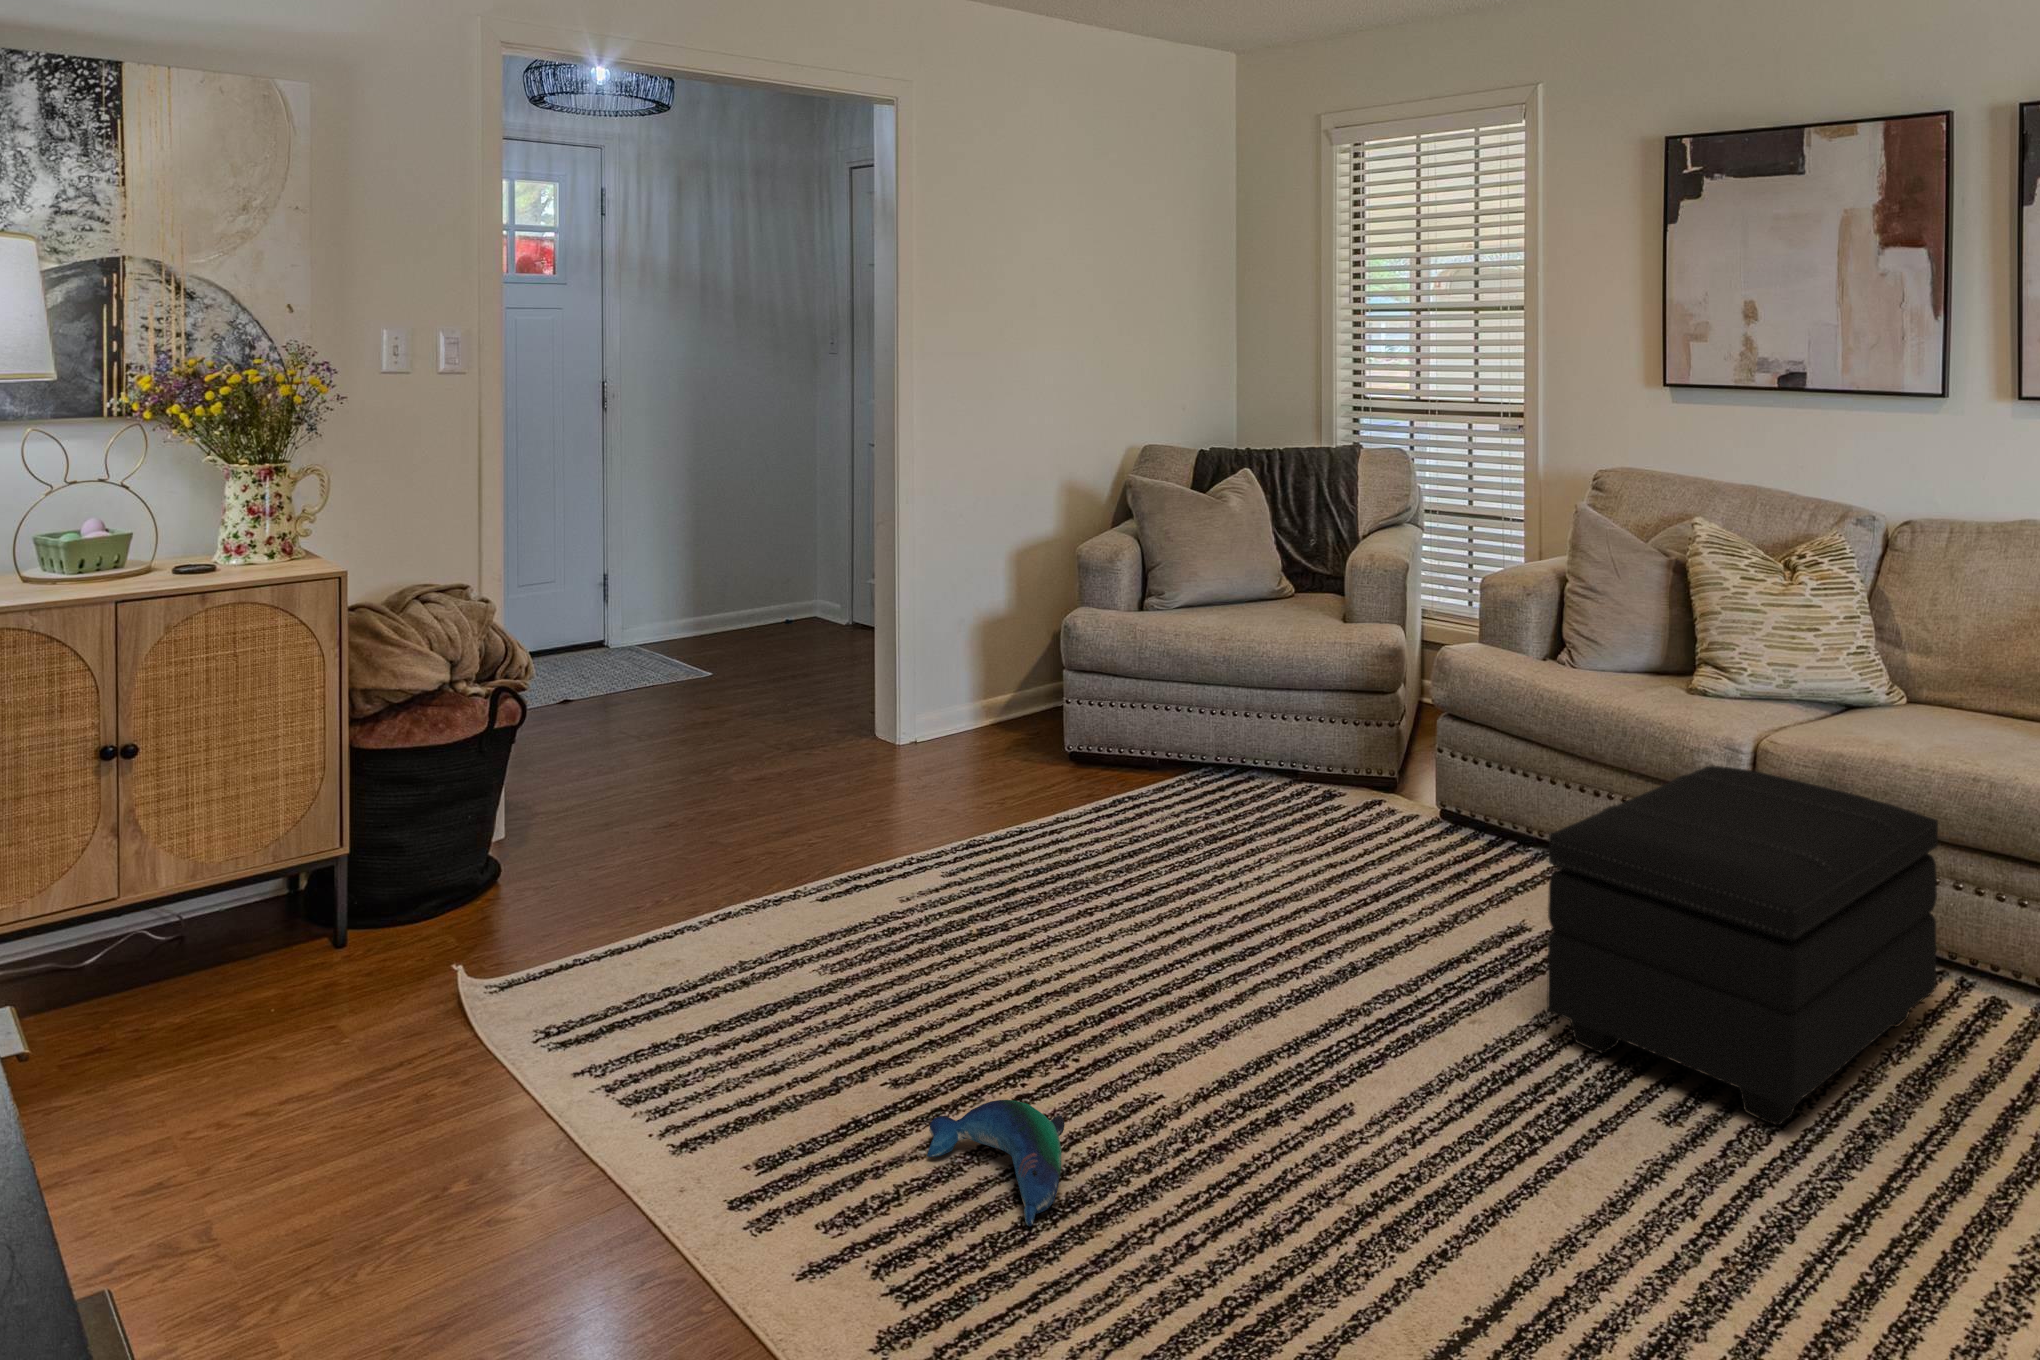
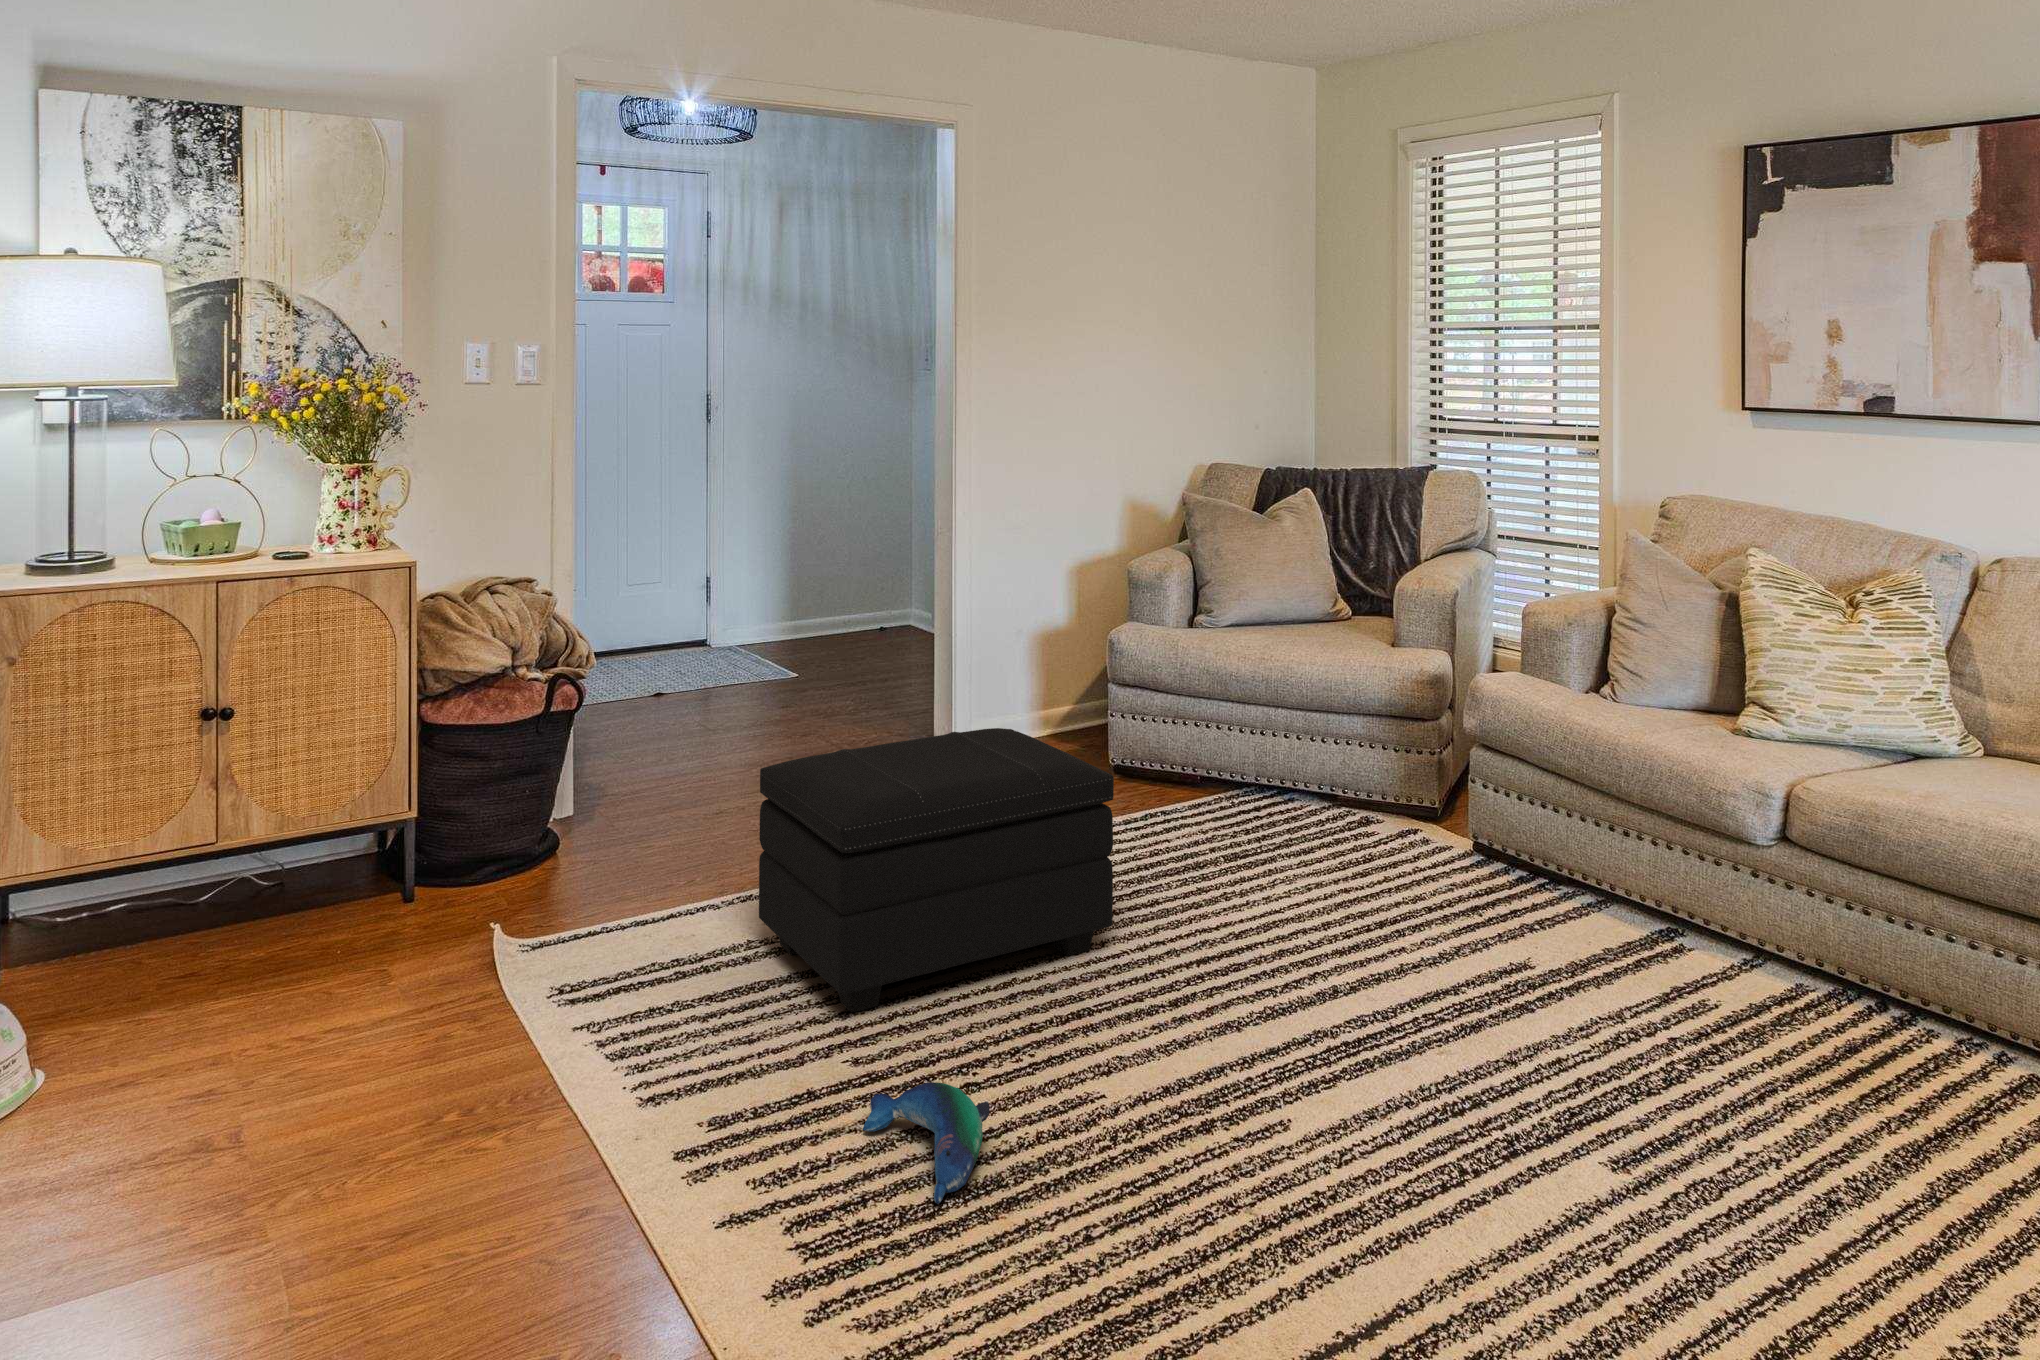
footstool: present [1547,766,1938,1125] -> present [759,728,1114,1012]

